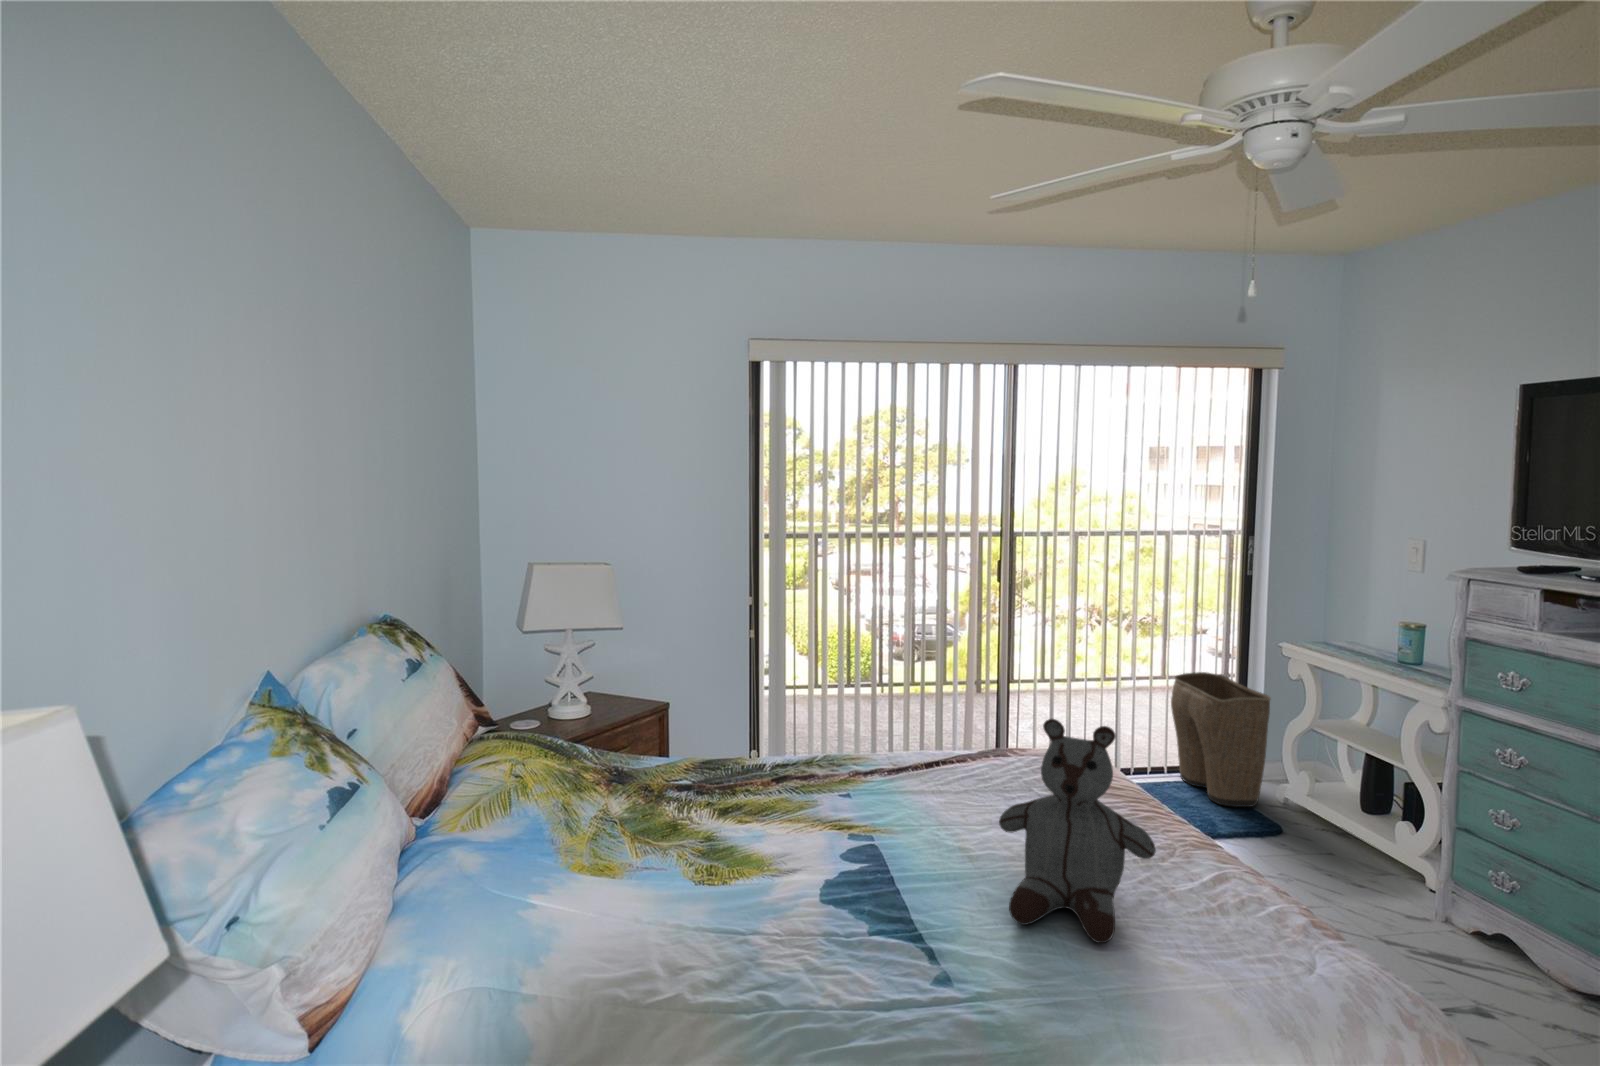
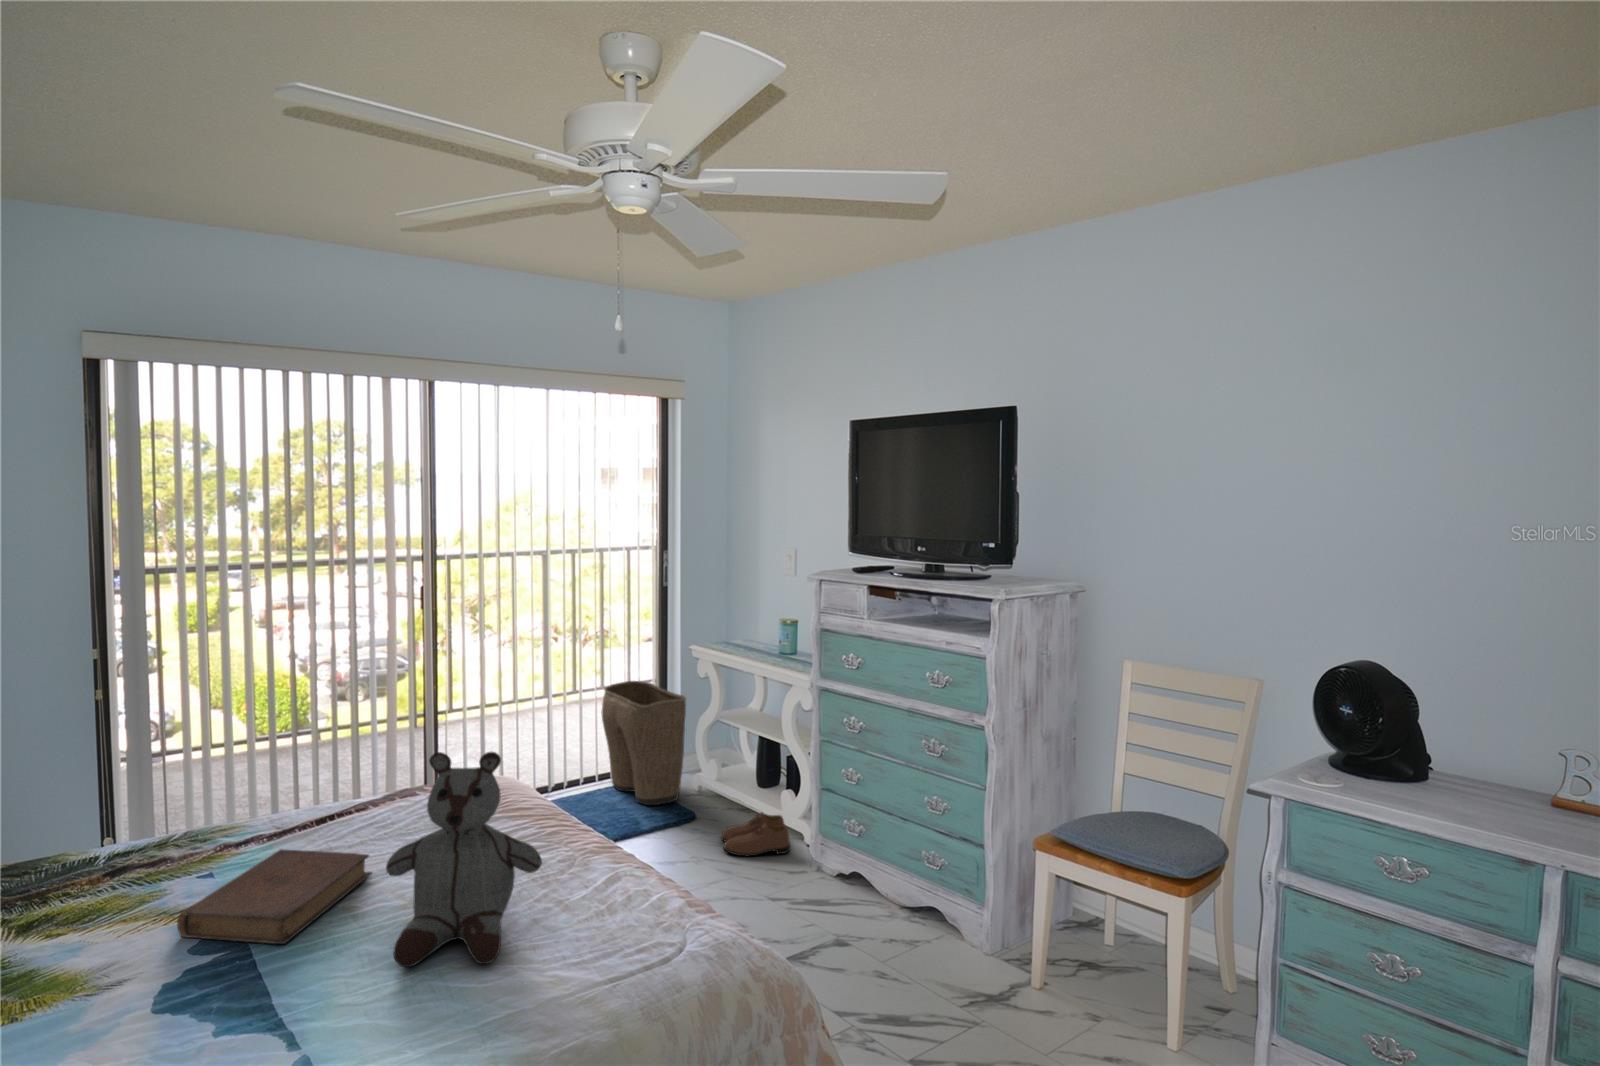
book: none [828,784,979,872] -> present [177,849,372,944]
shoe: none [1315,839,1410,894] -> present [721,812,790,856]

